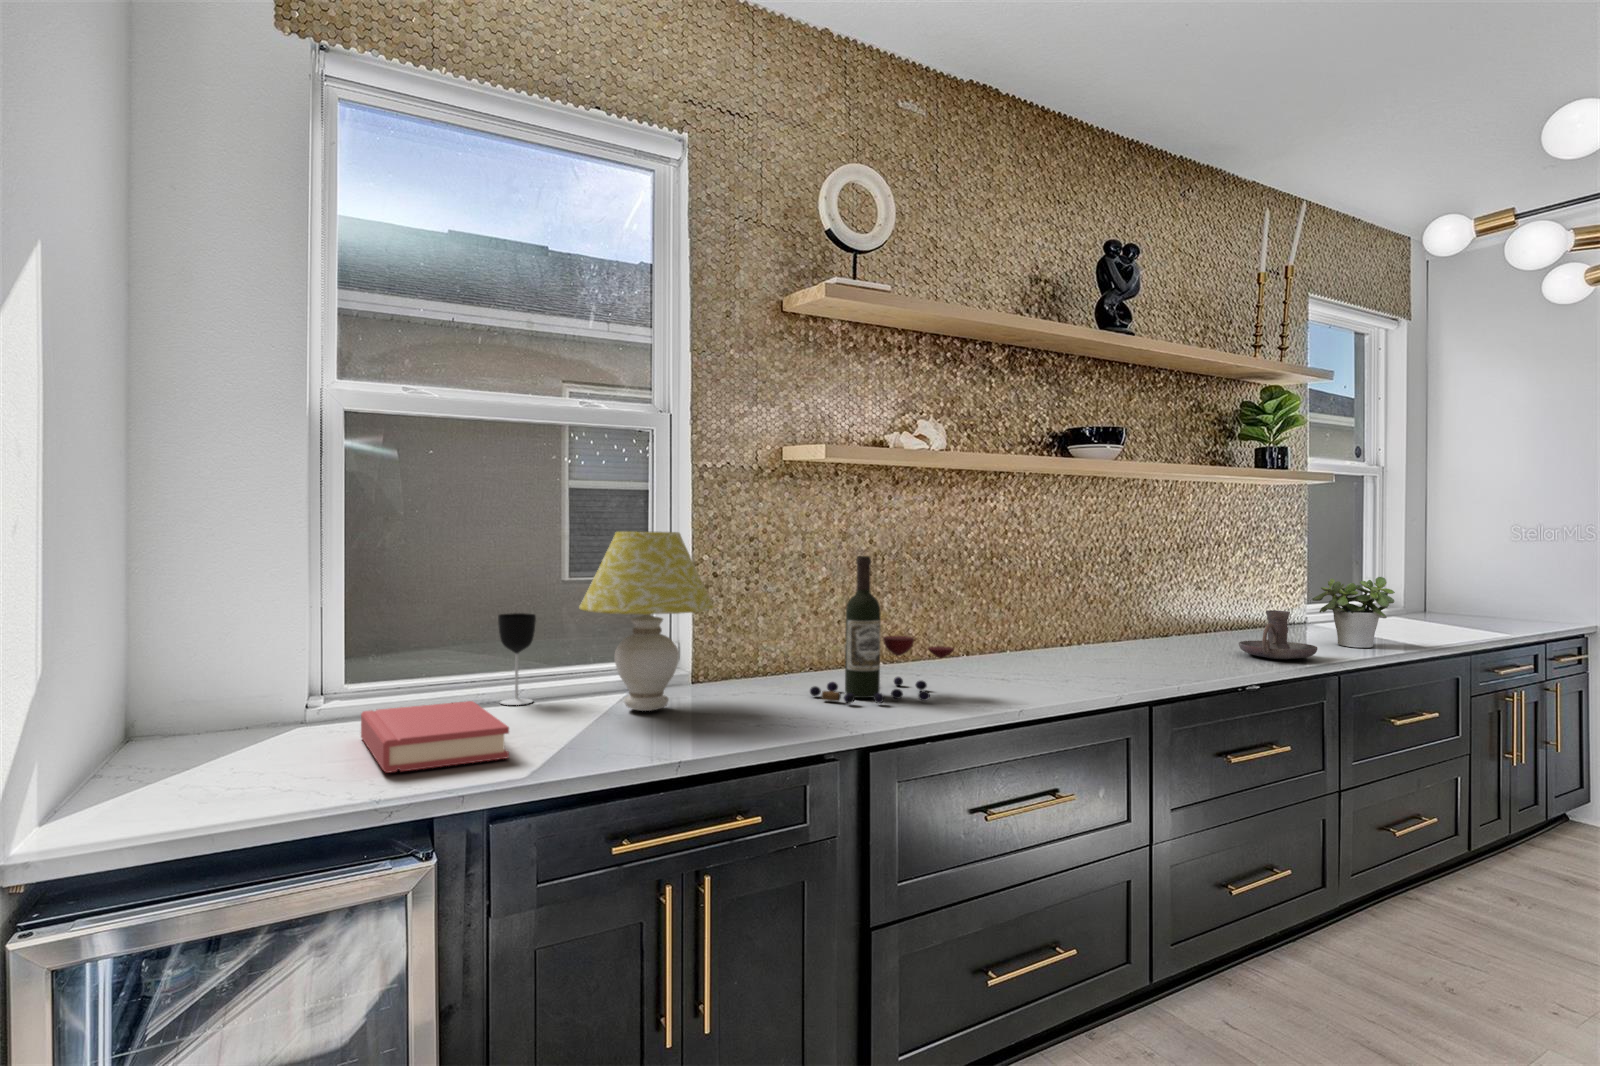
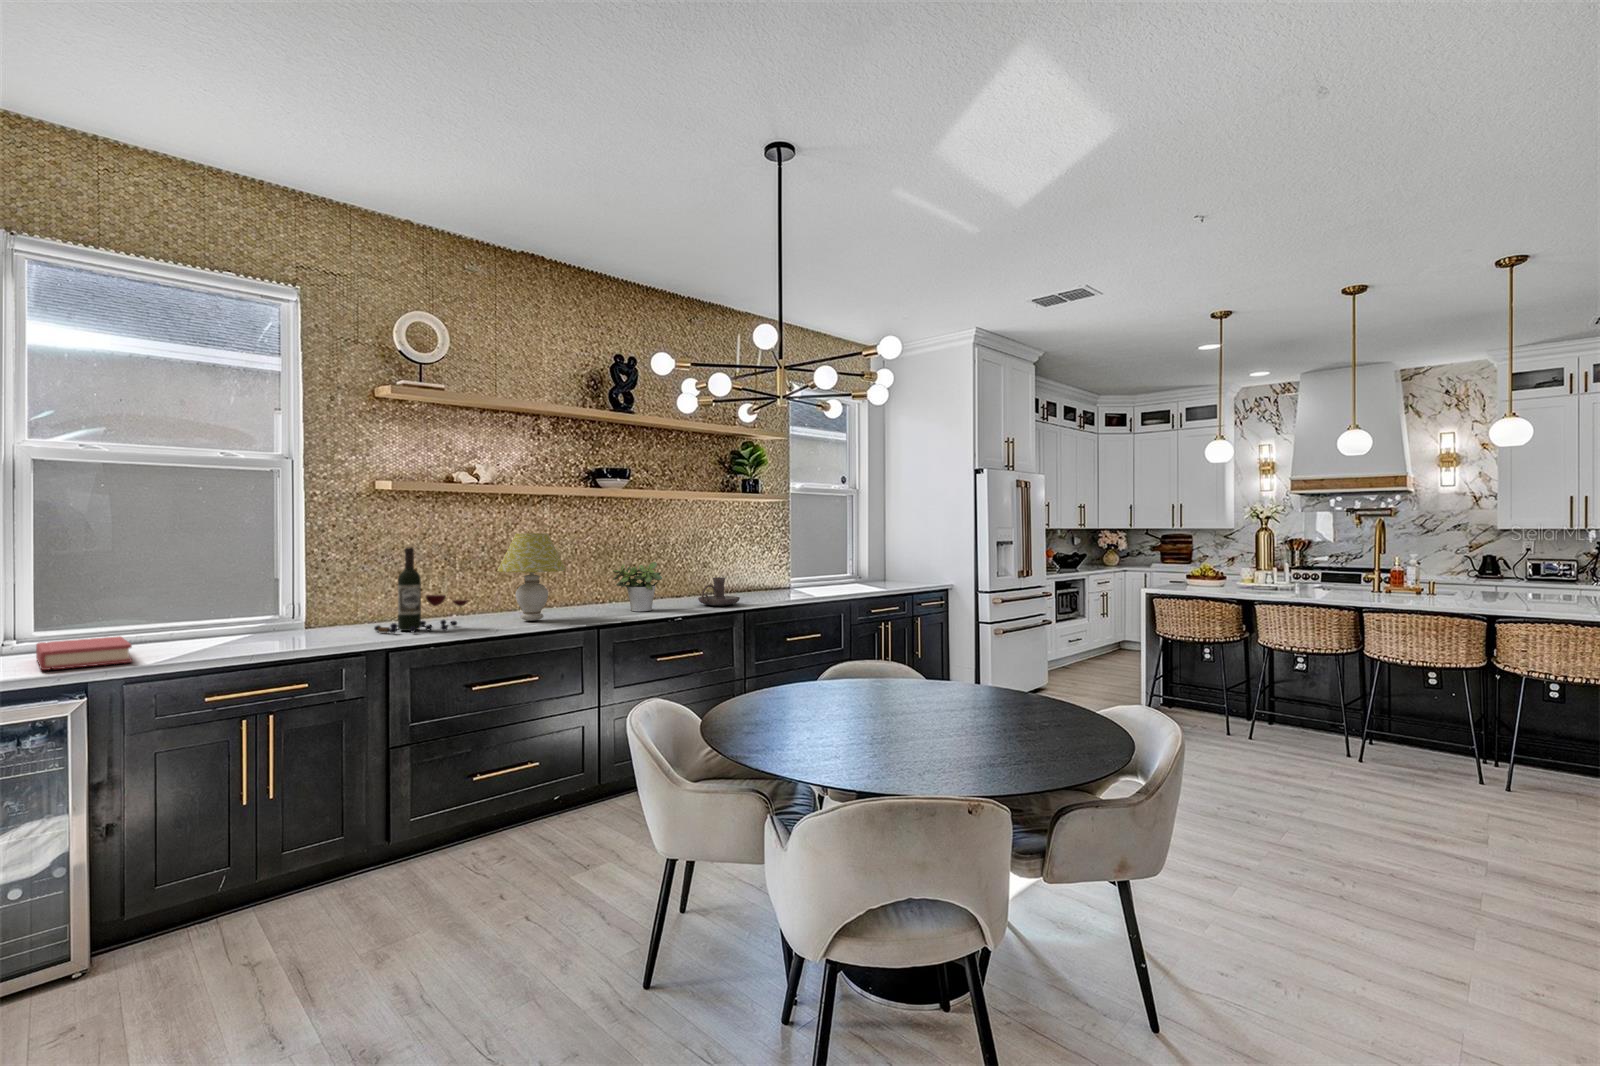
table lamp: present [579,531,714,711] -> present [497,533,566,621]
potted plant: present [1312,577,1395,648] -> present [613,562,662,612]
wine glass: present [498,613,536,705] -> none [150,586,179,642]

